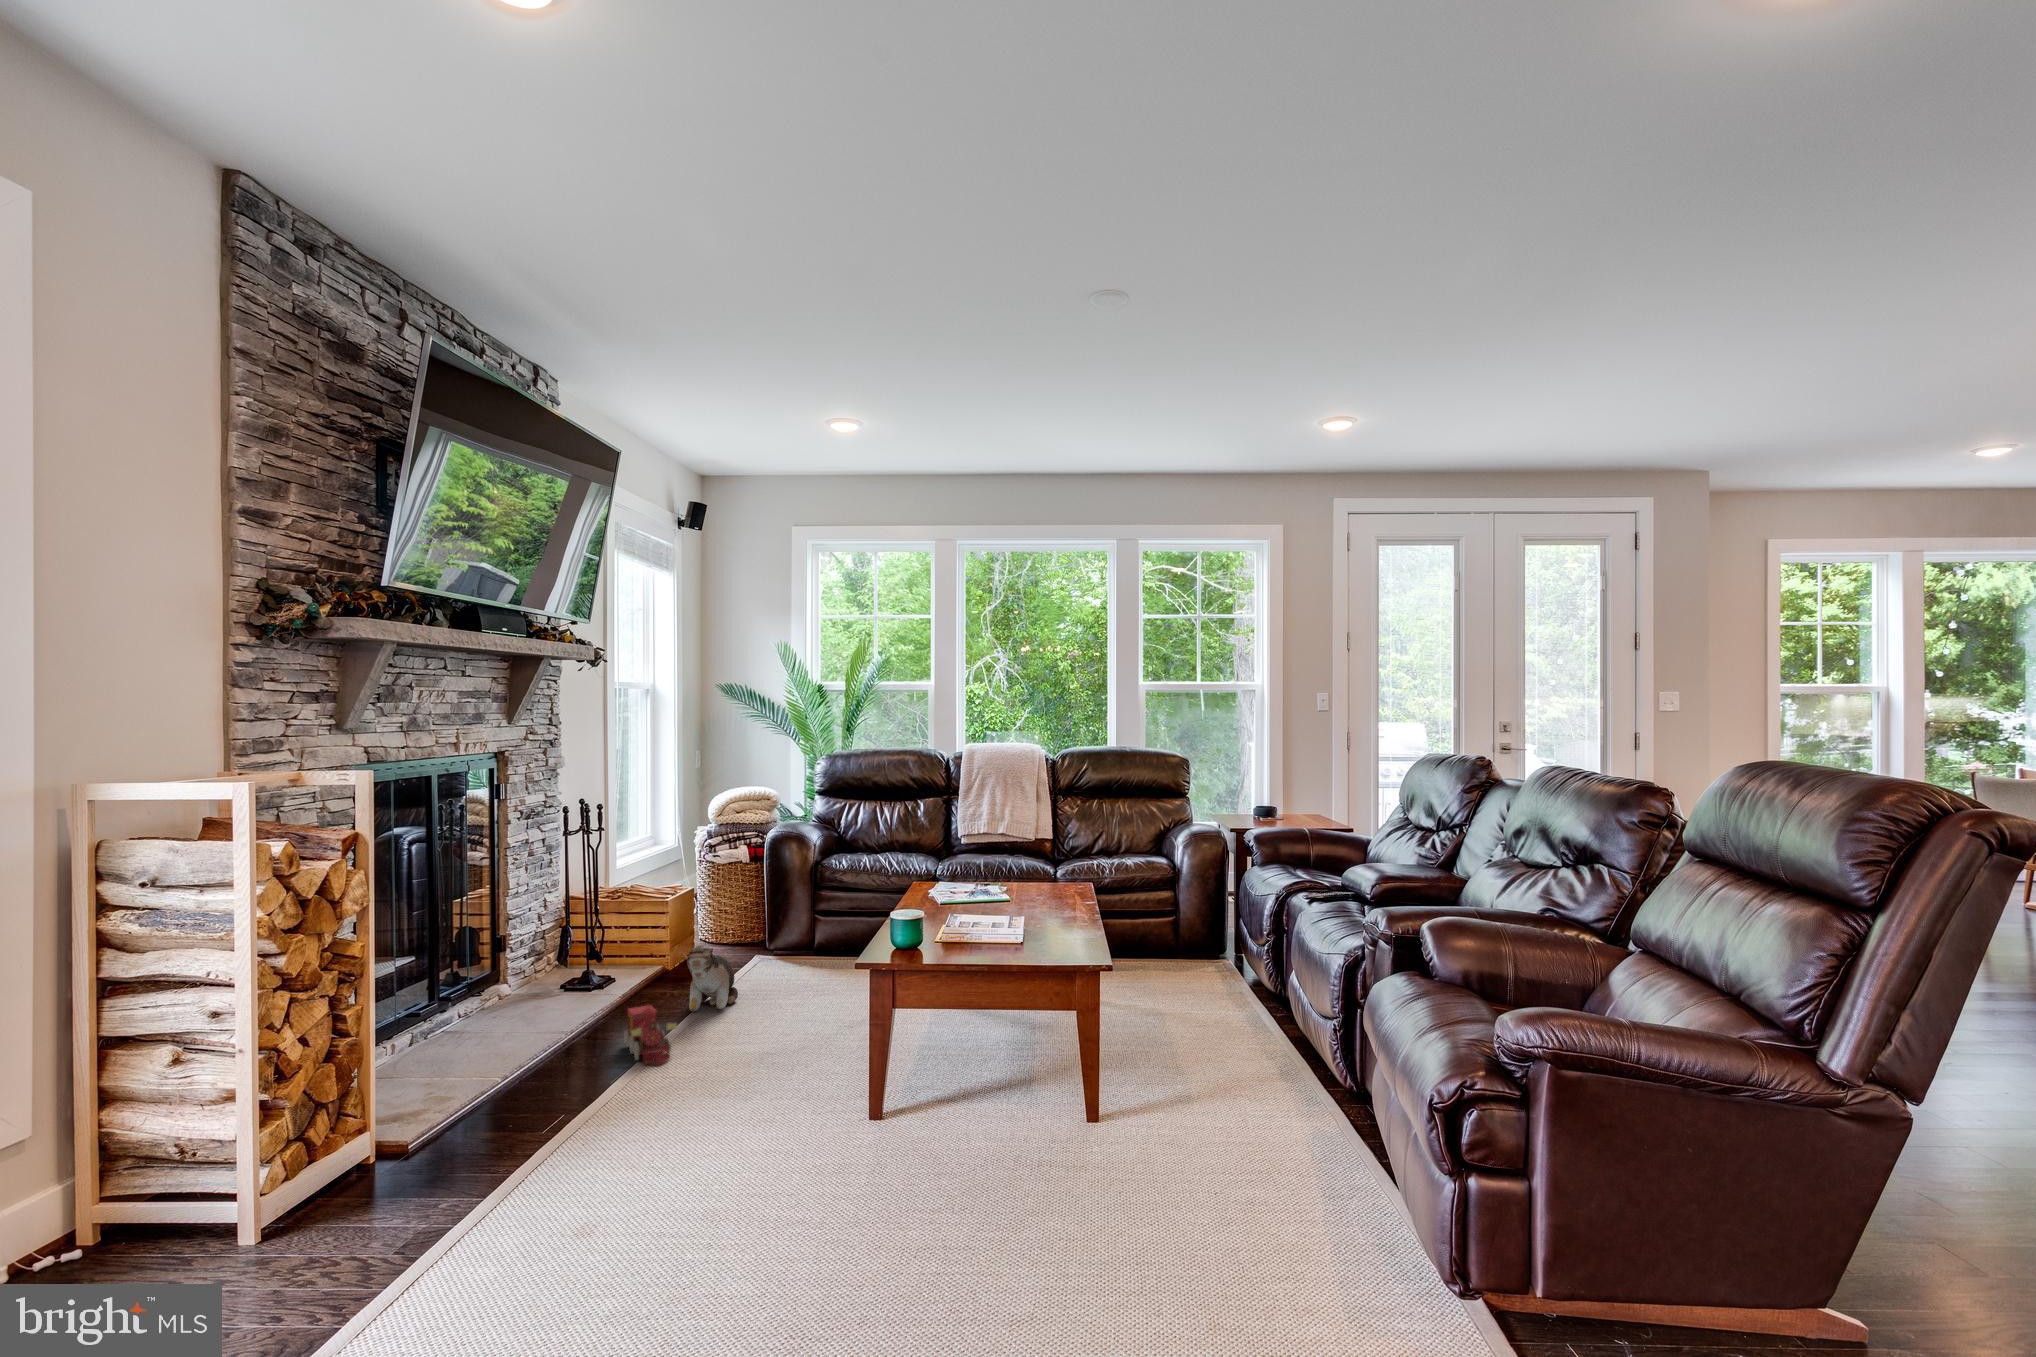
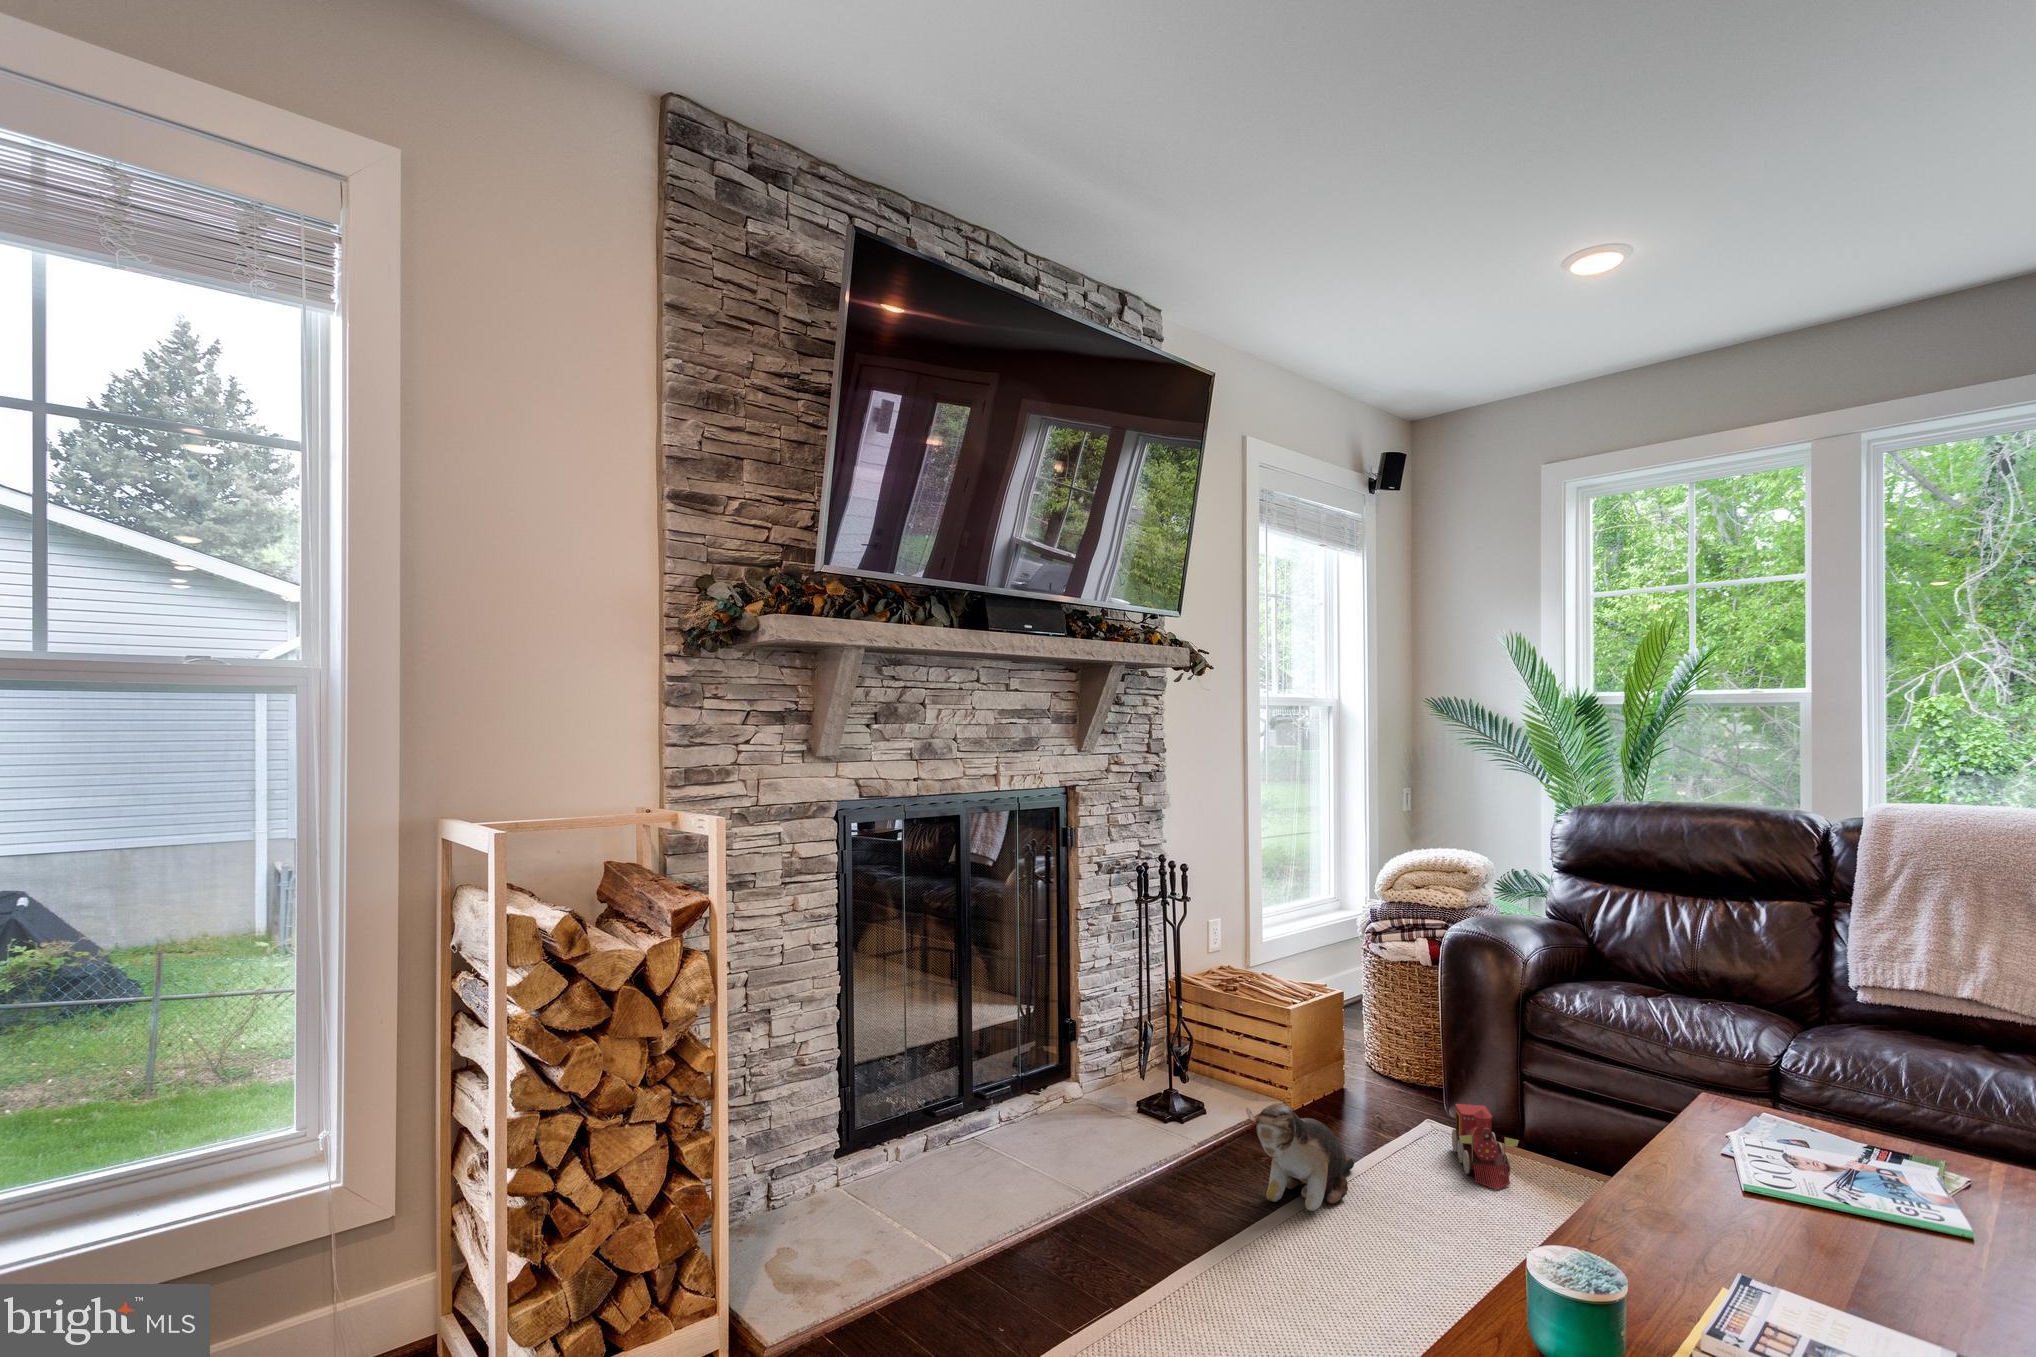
toy train: present [624,1005,677,1064] -> present [1452,1104,1519,1189]

